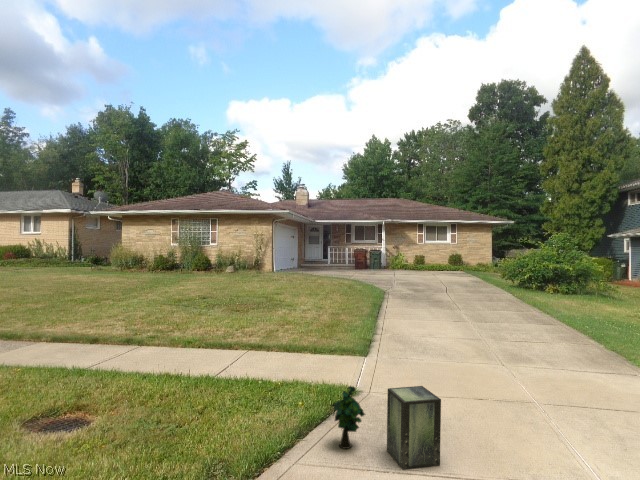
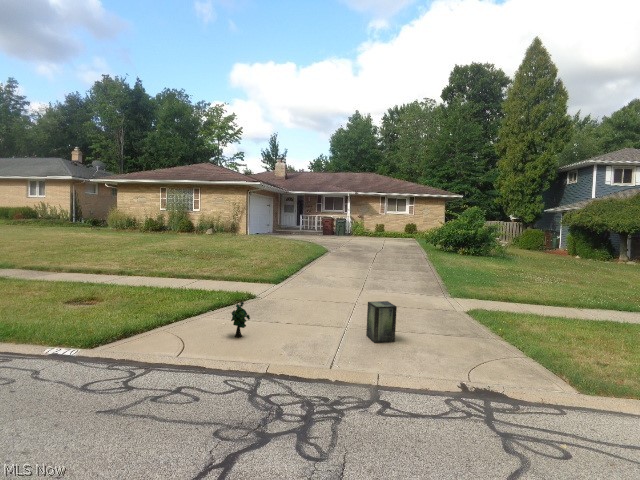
storage box: present [387,386,441,470] -> present [366,301,397,343]

